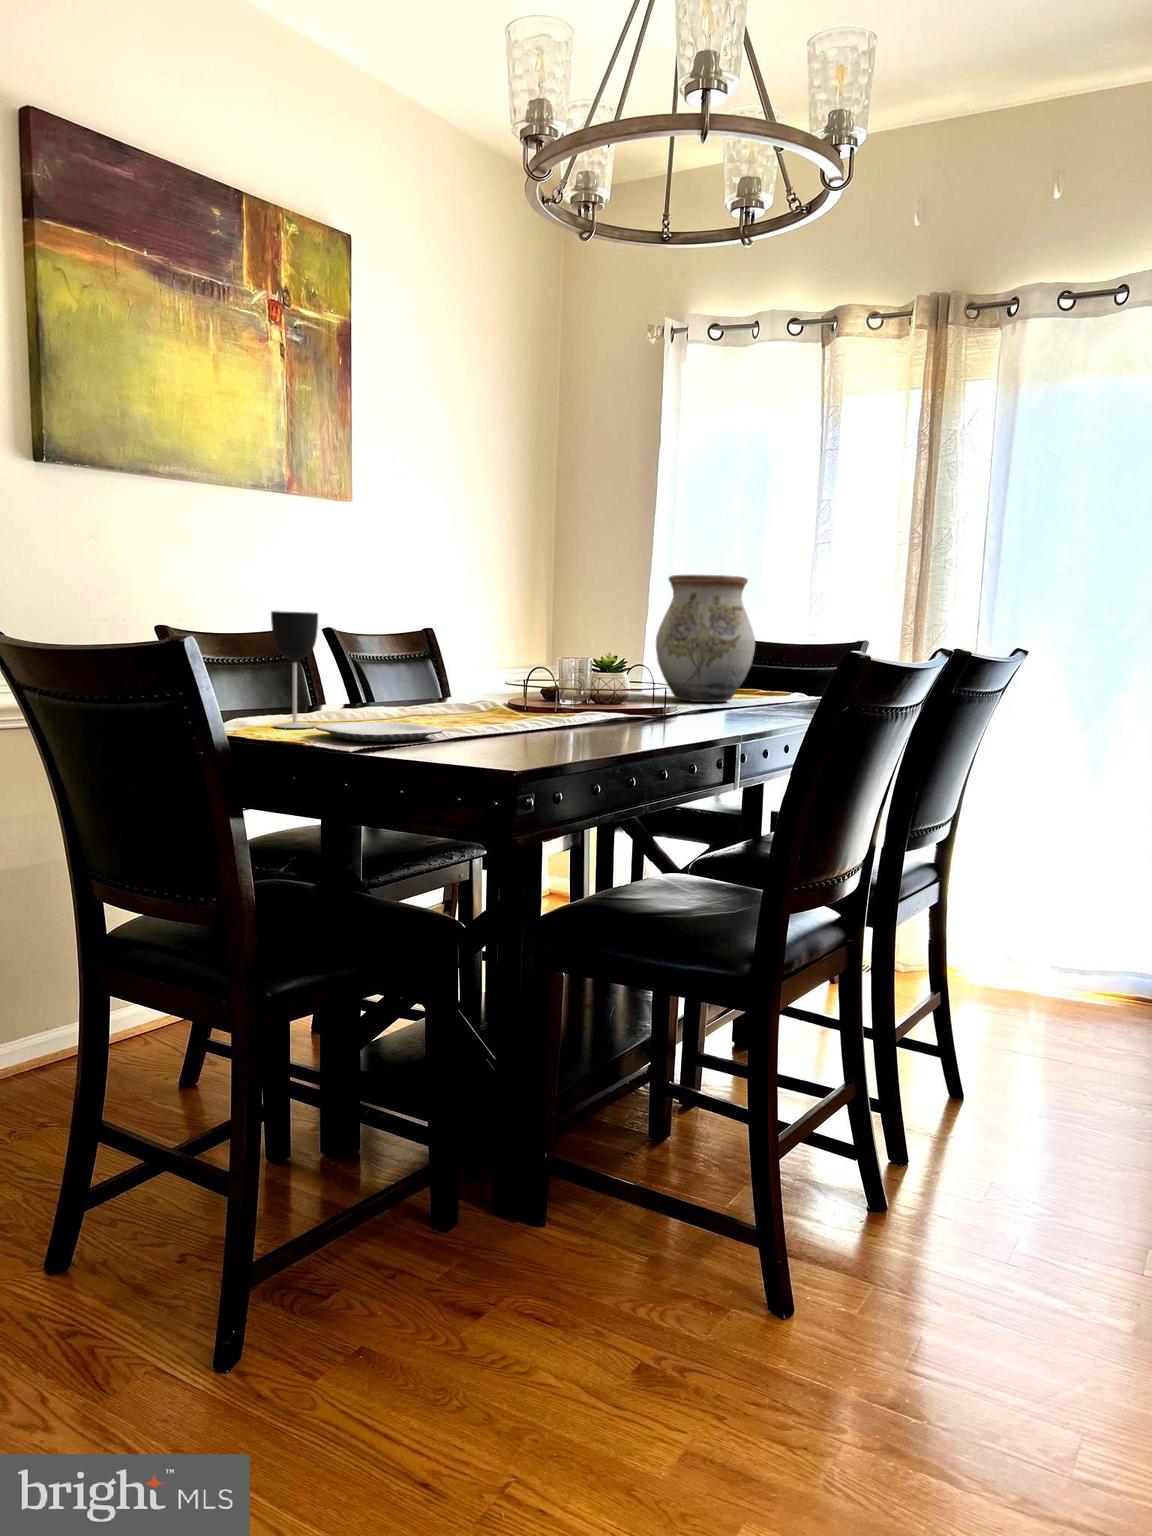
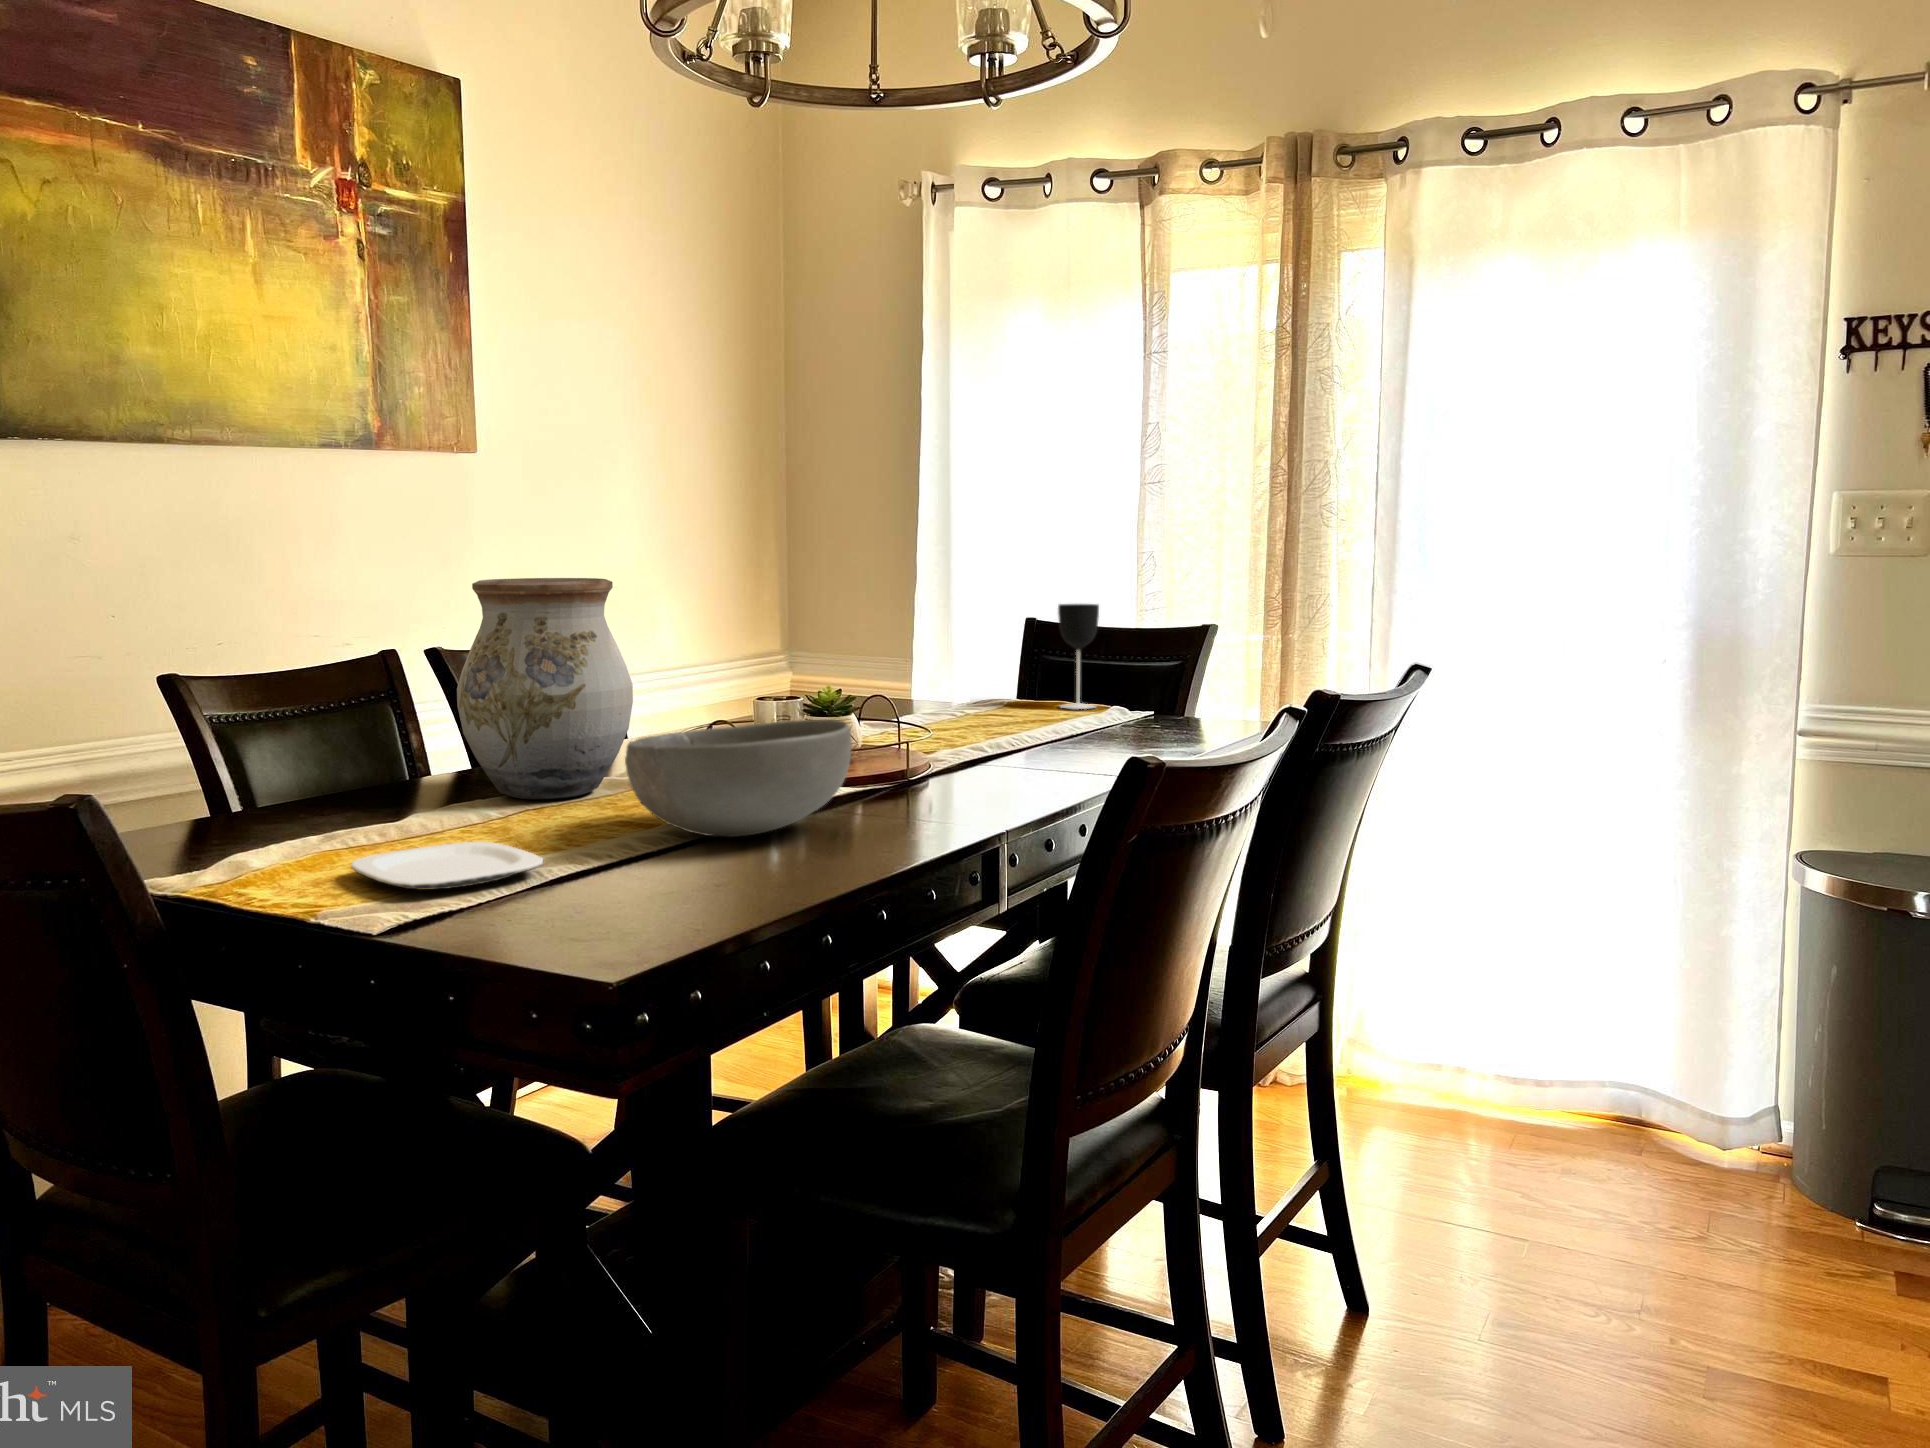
vase: present [656,575,755,702] -> present [457,578,633,799]
wine glass: present [271,611,318,728] -> present [1058,604,1099,709]
bowl: none [490,657,641,729] -> present [625,719,851,837]

